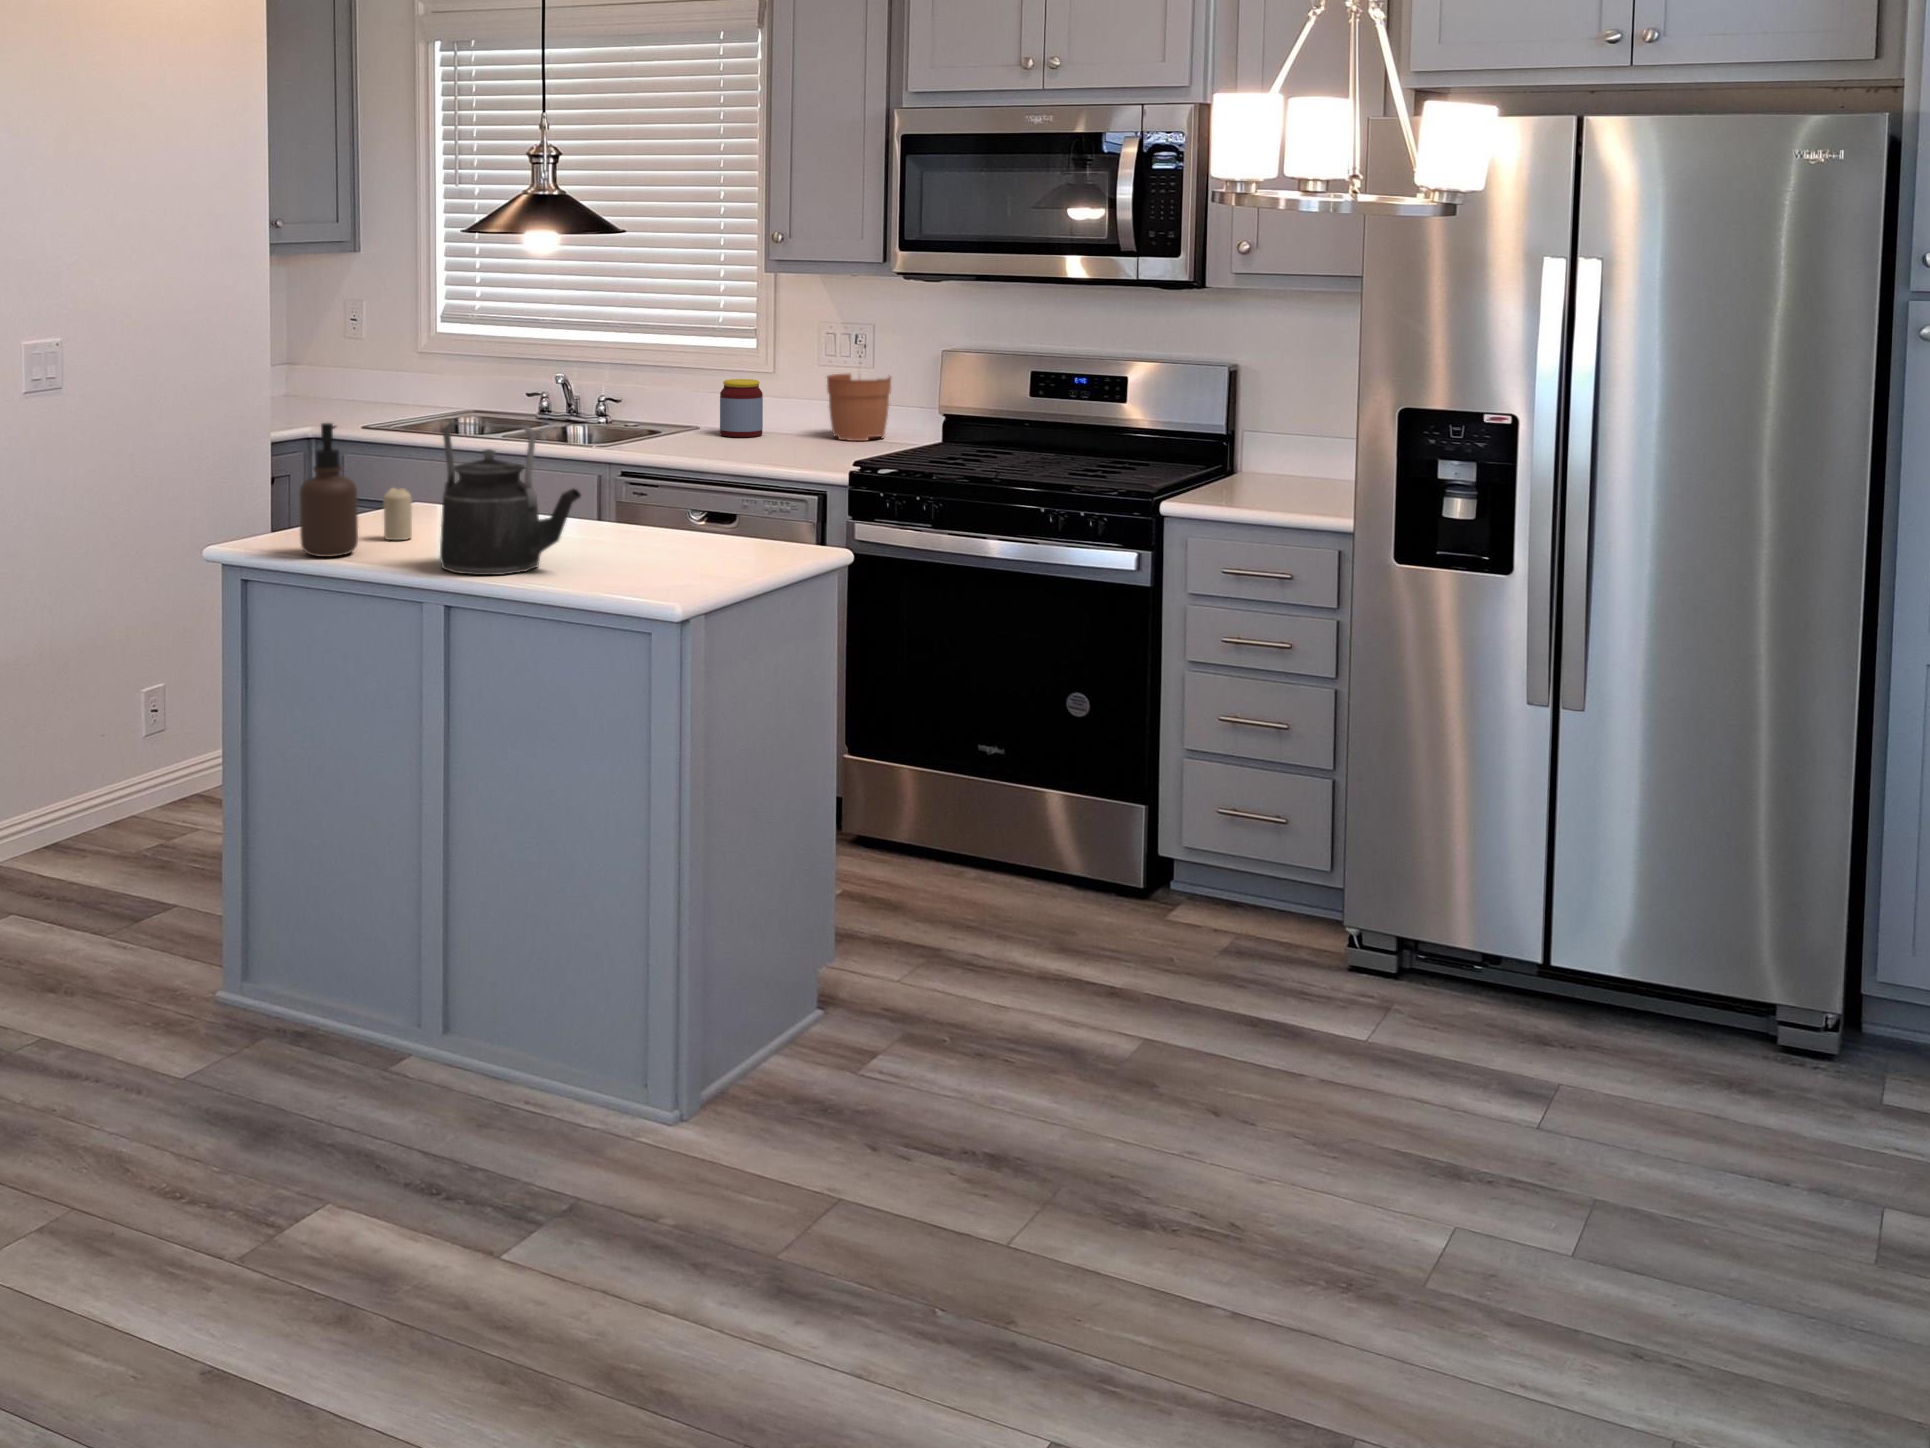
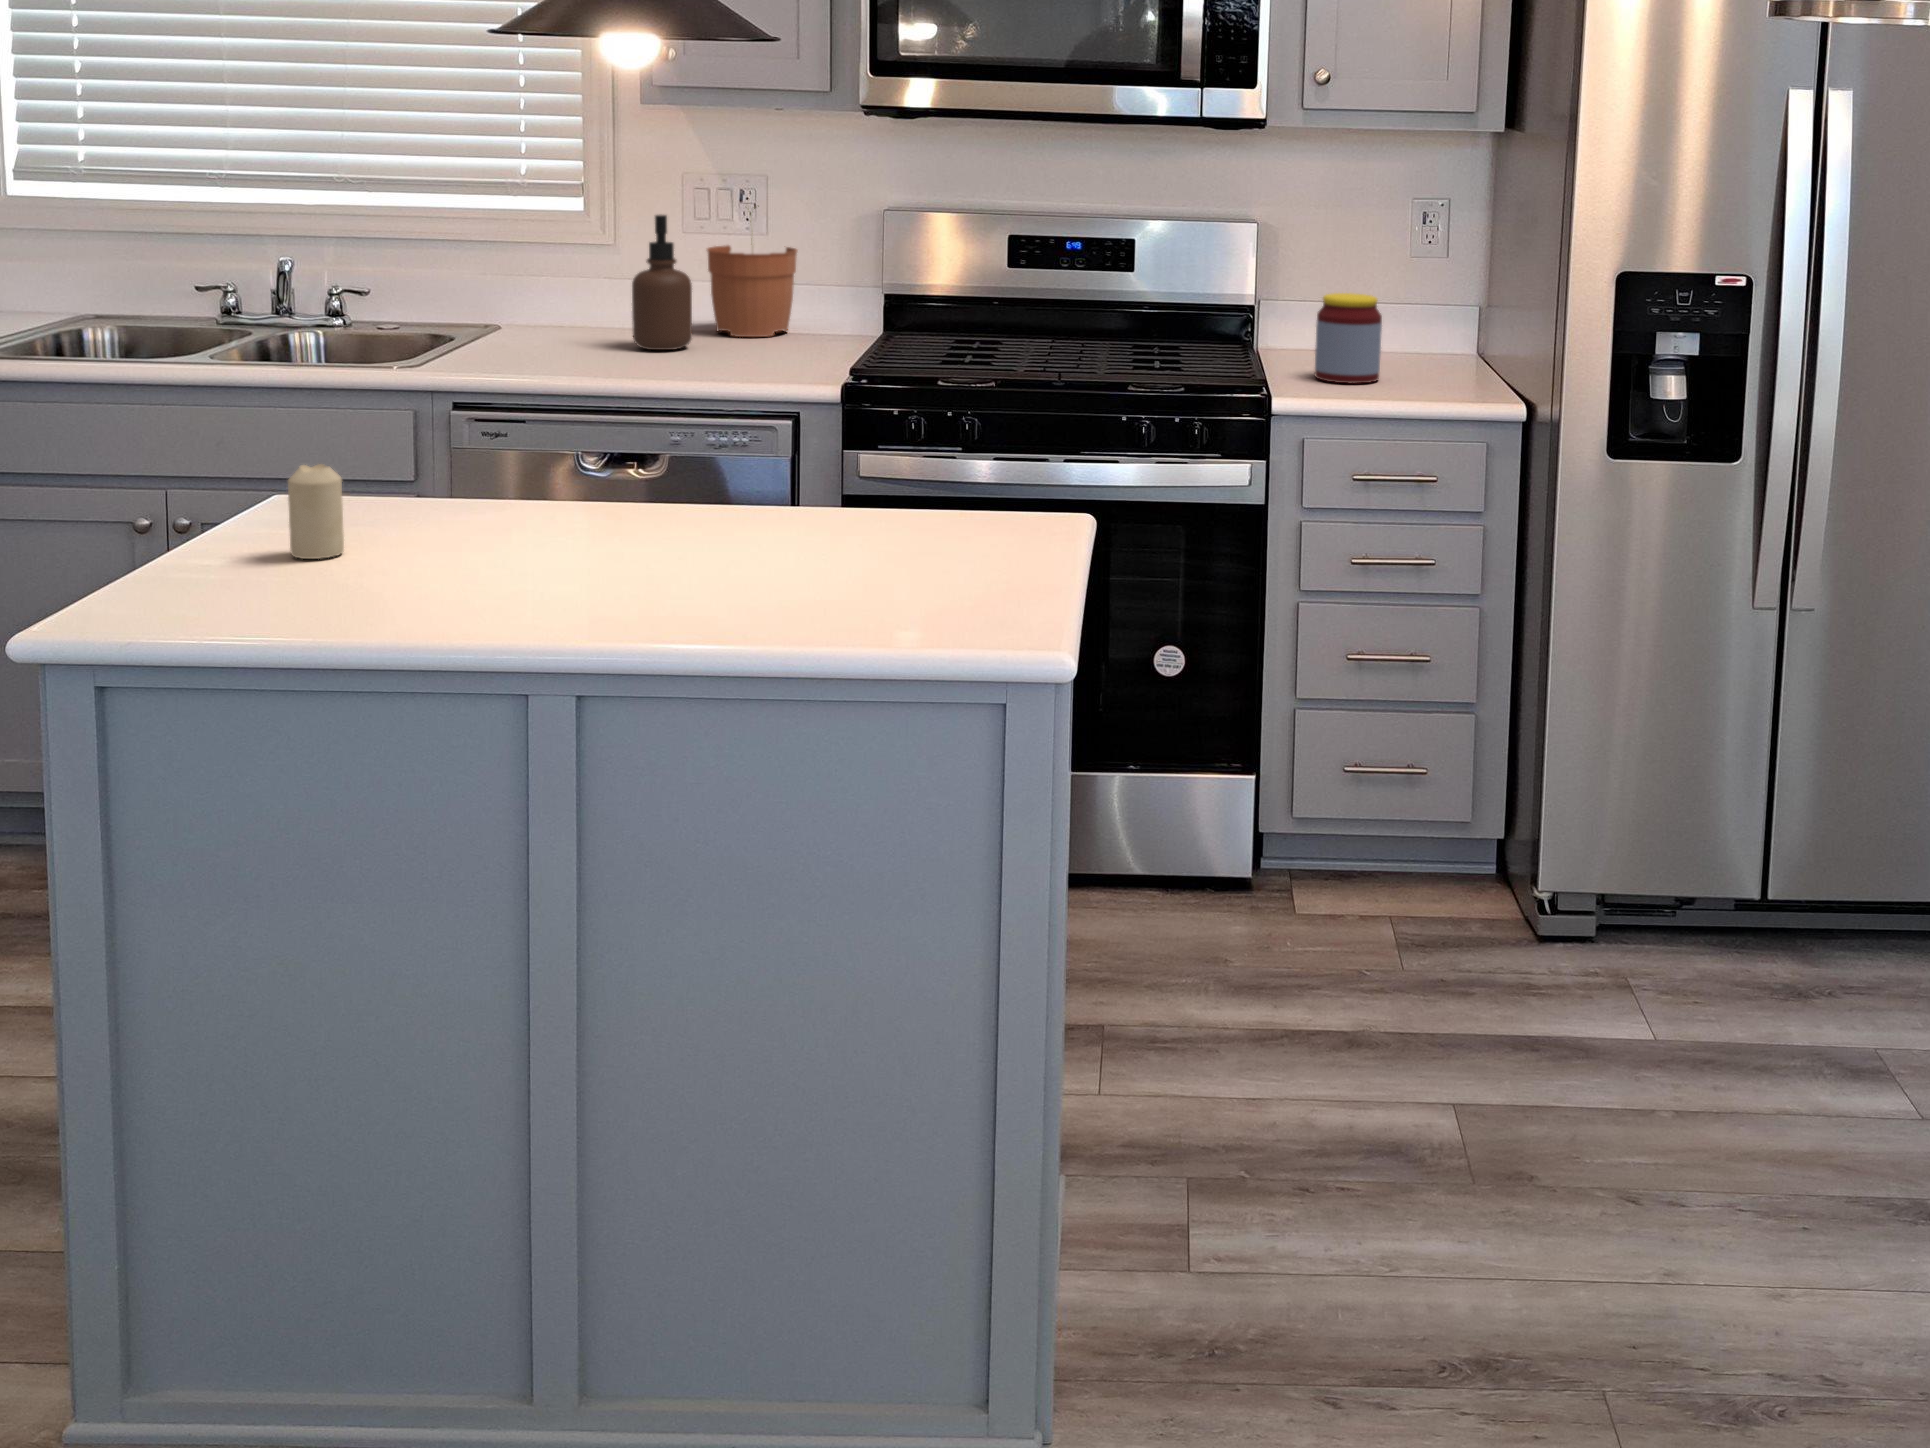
jar: present [720,379,763,437] -> present [1315,293,1382,383]
kettle: present [440,422,581,575] -> none [482,343,762,615]
soap dispenser: present [299,423,358,557] -> present [632,215,692,350]

